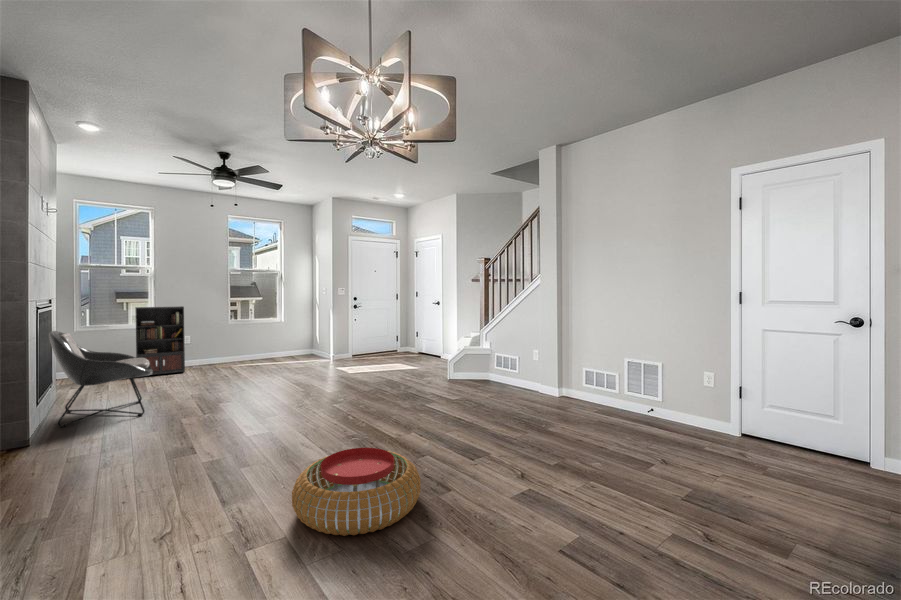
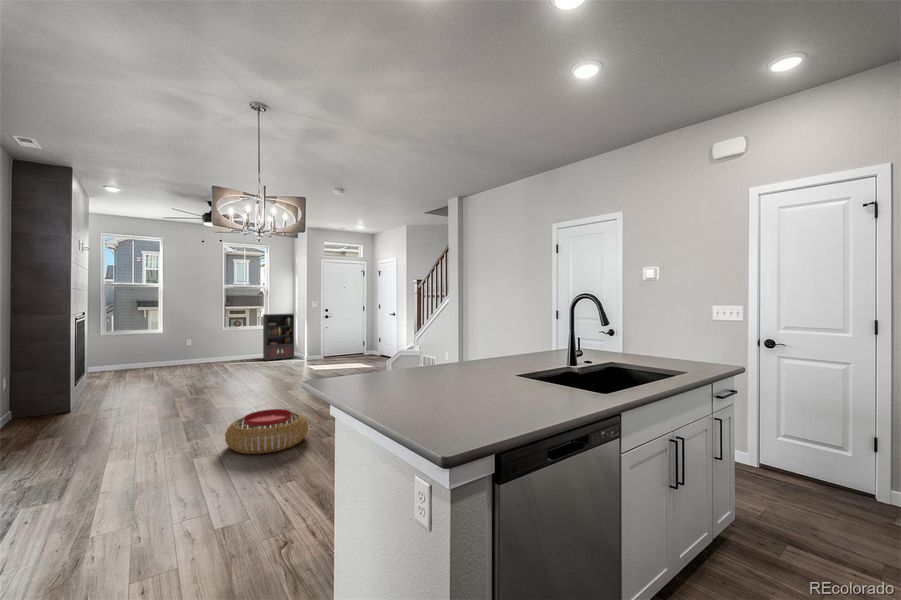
bookcase: present [135,306,185,375] -> present [263,313,294,360]
lounge chair: present [49,331,153,428] -> none [83,335,156,403]

